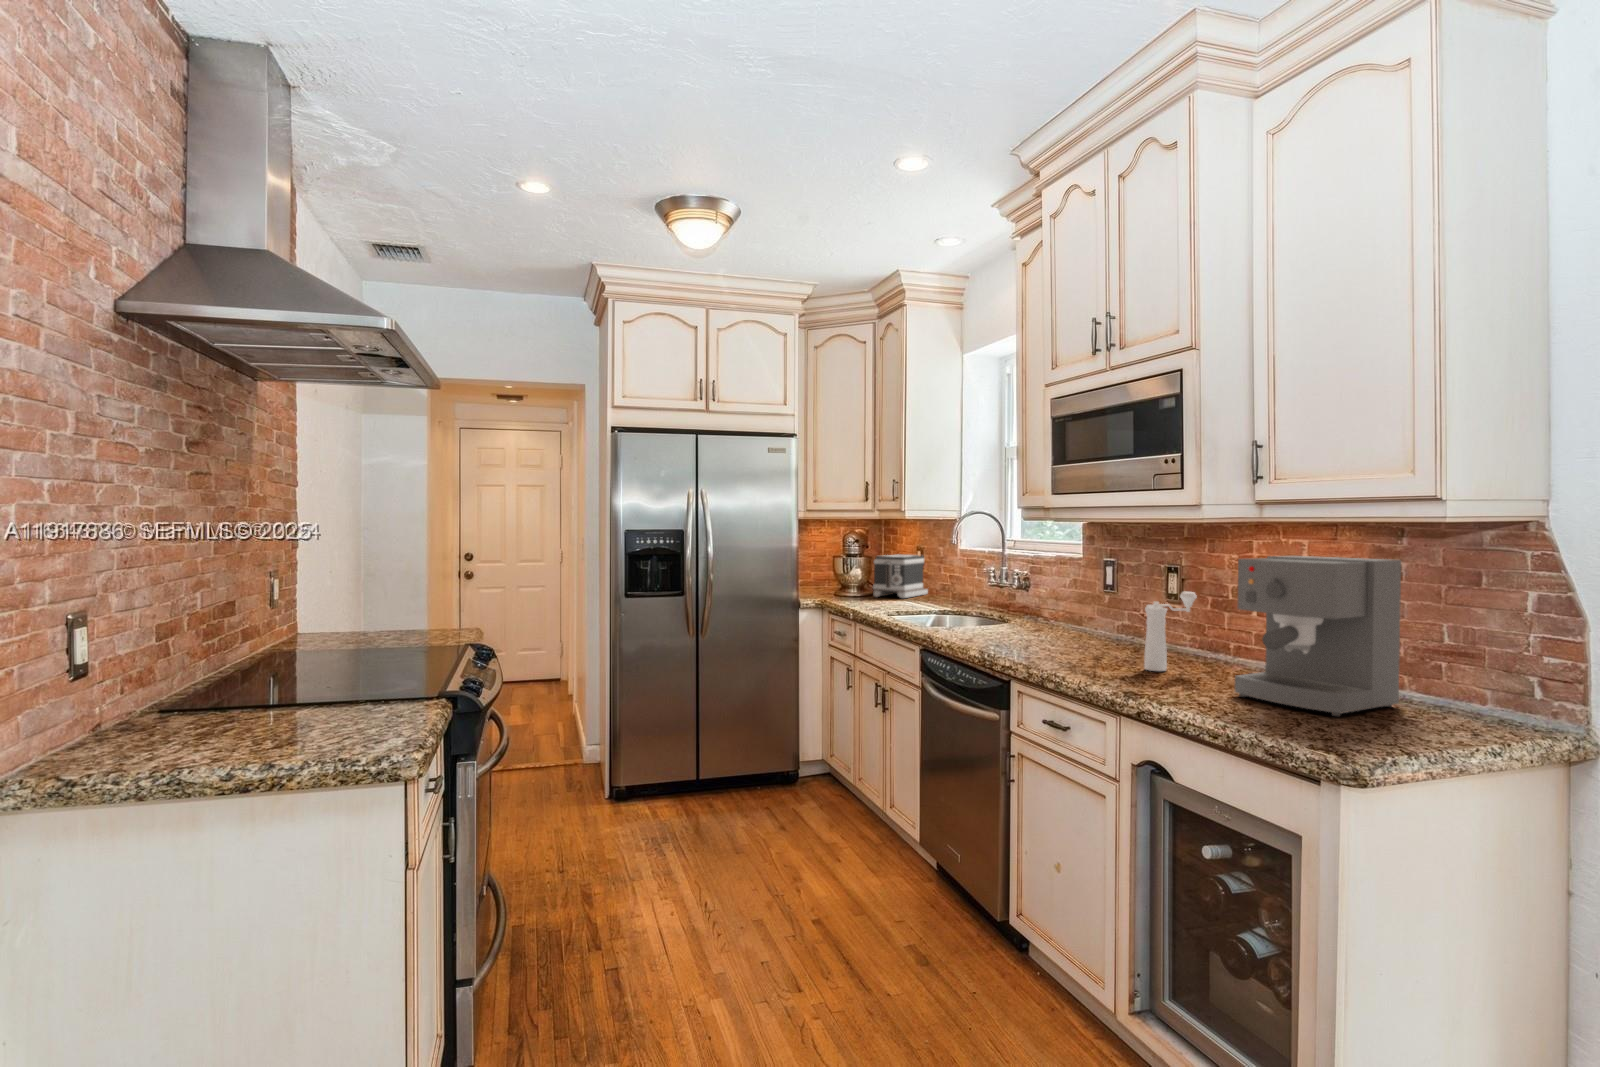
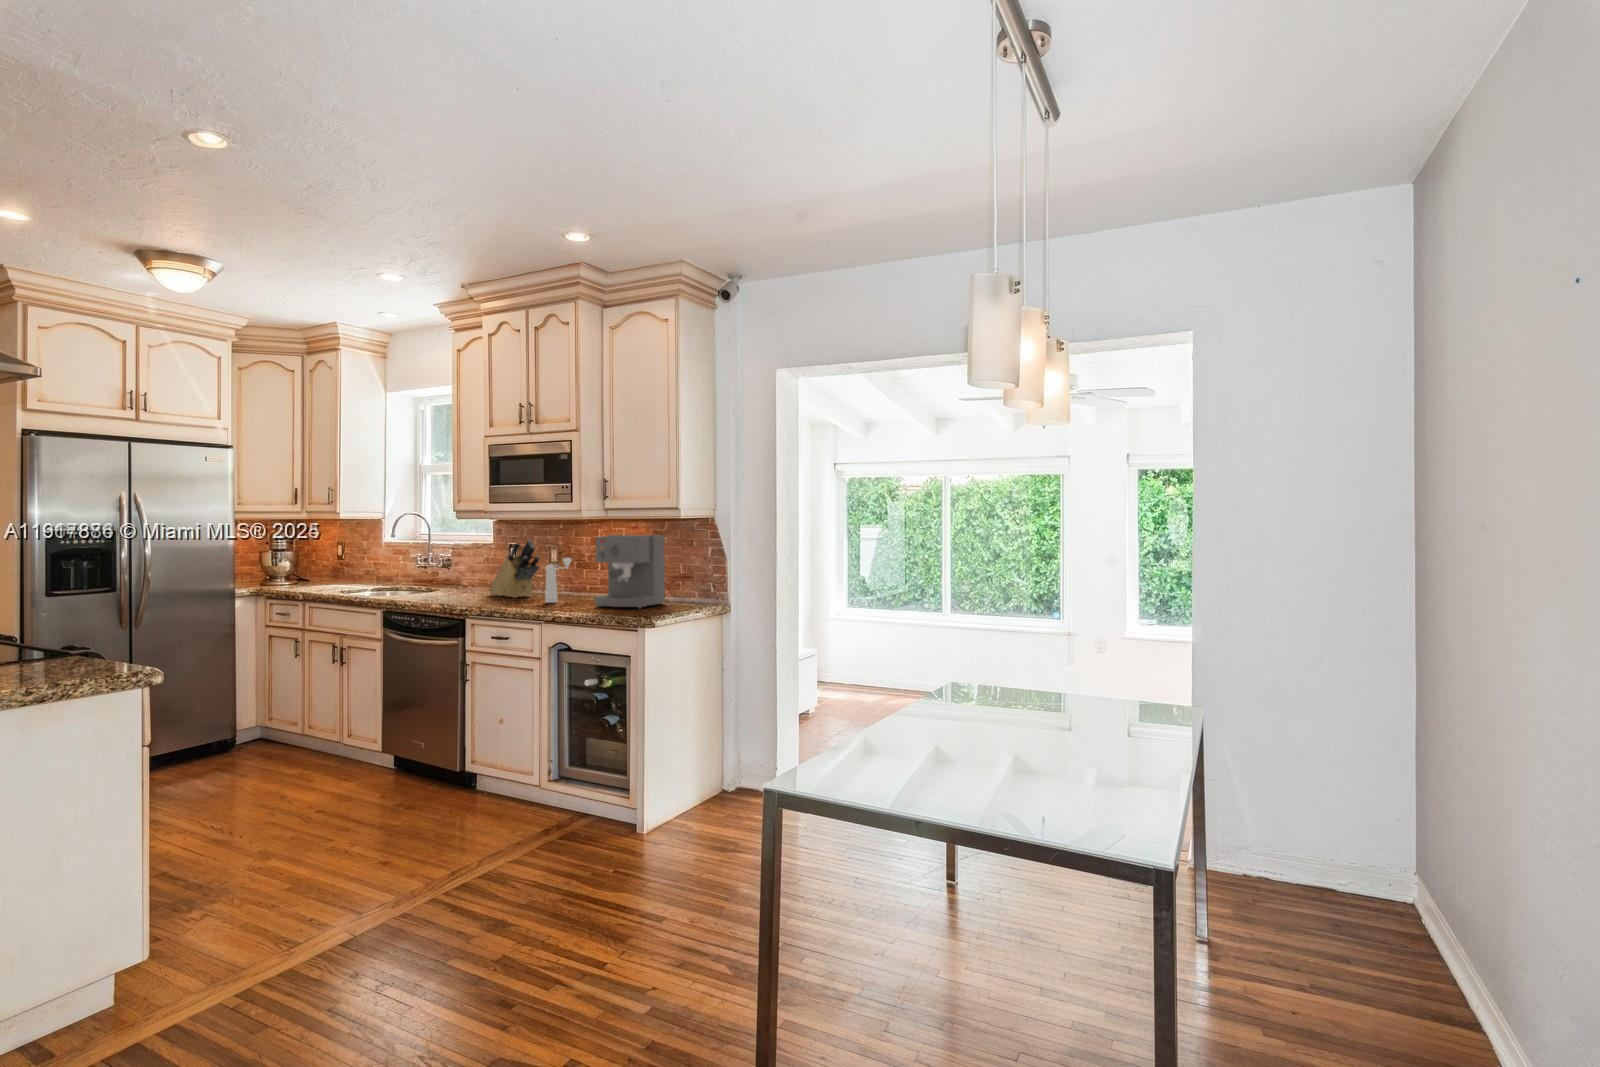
toaster: present [873,554,928,598] -> none [304,549,352,584]
knife block: none [1066,556,1143,650] -> present [489,540,540,598]

